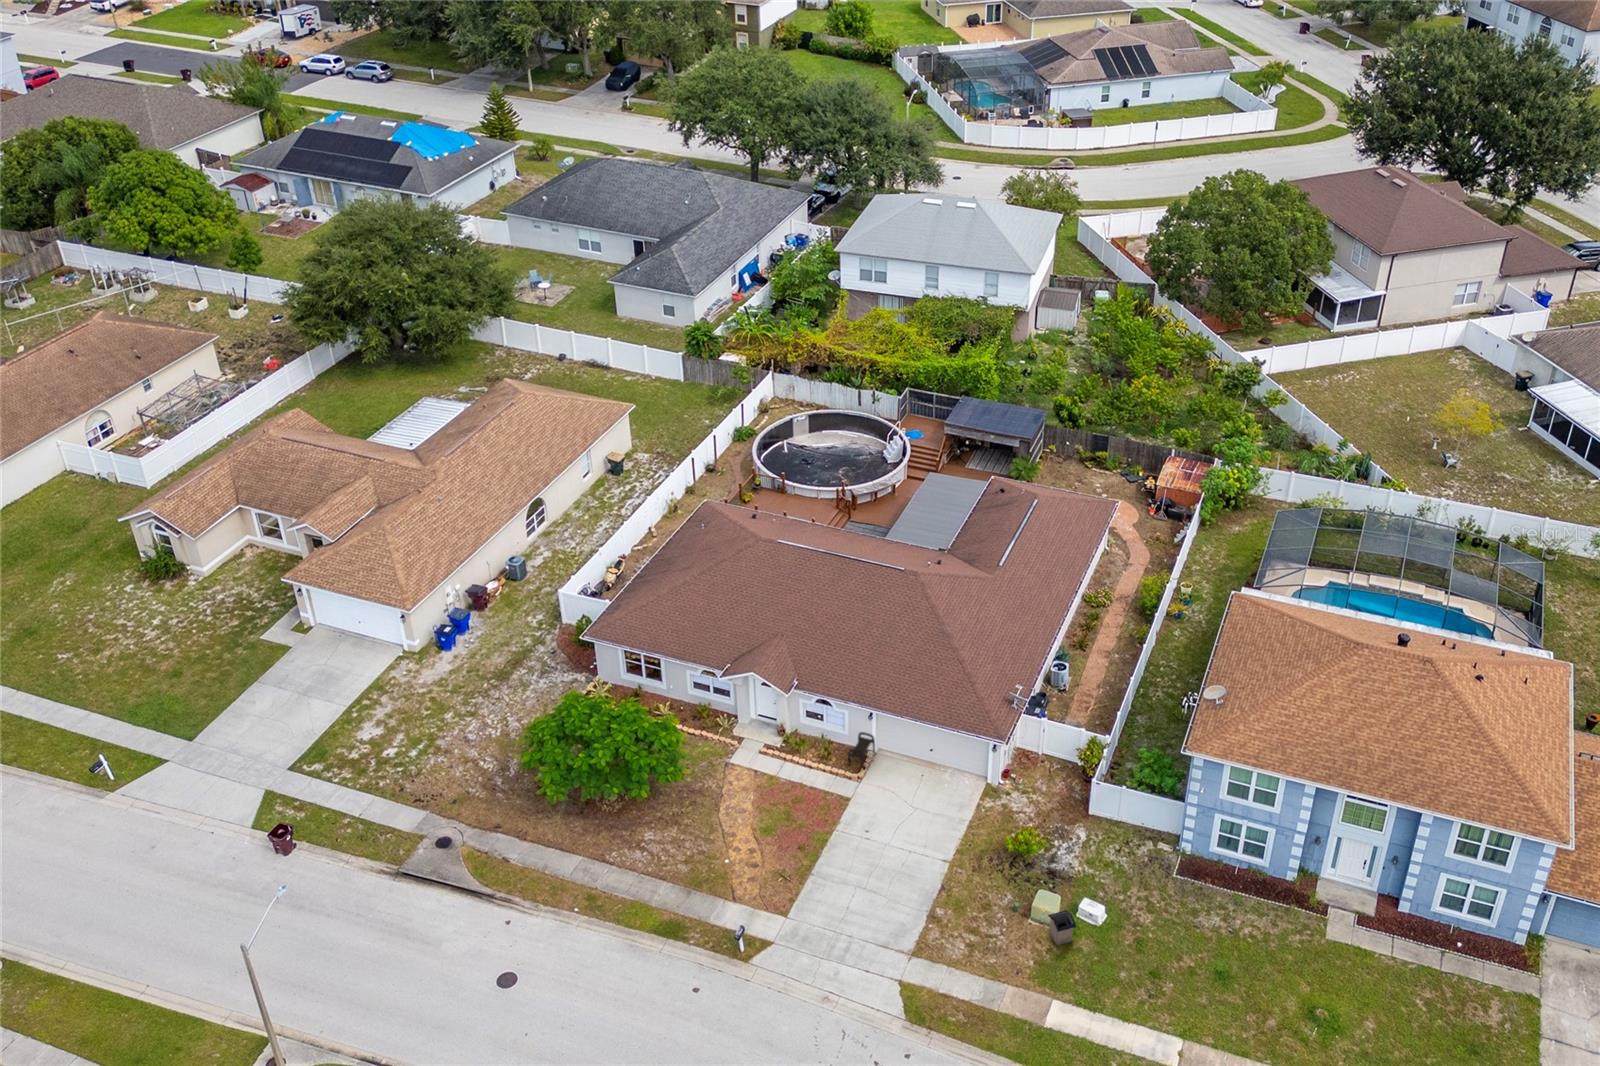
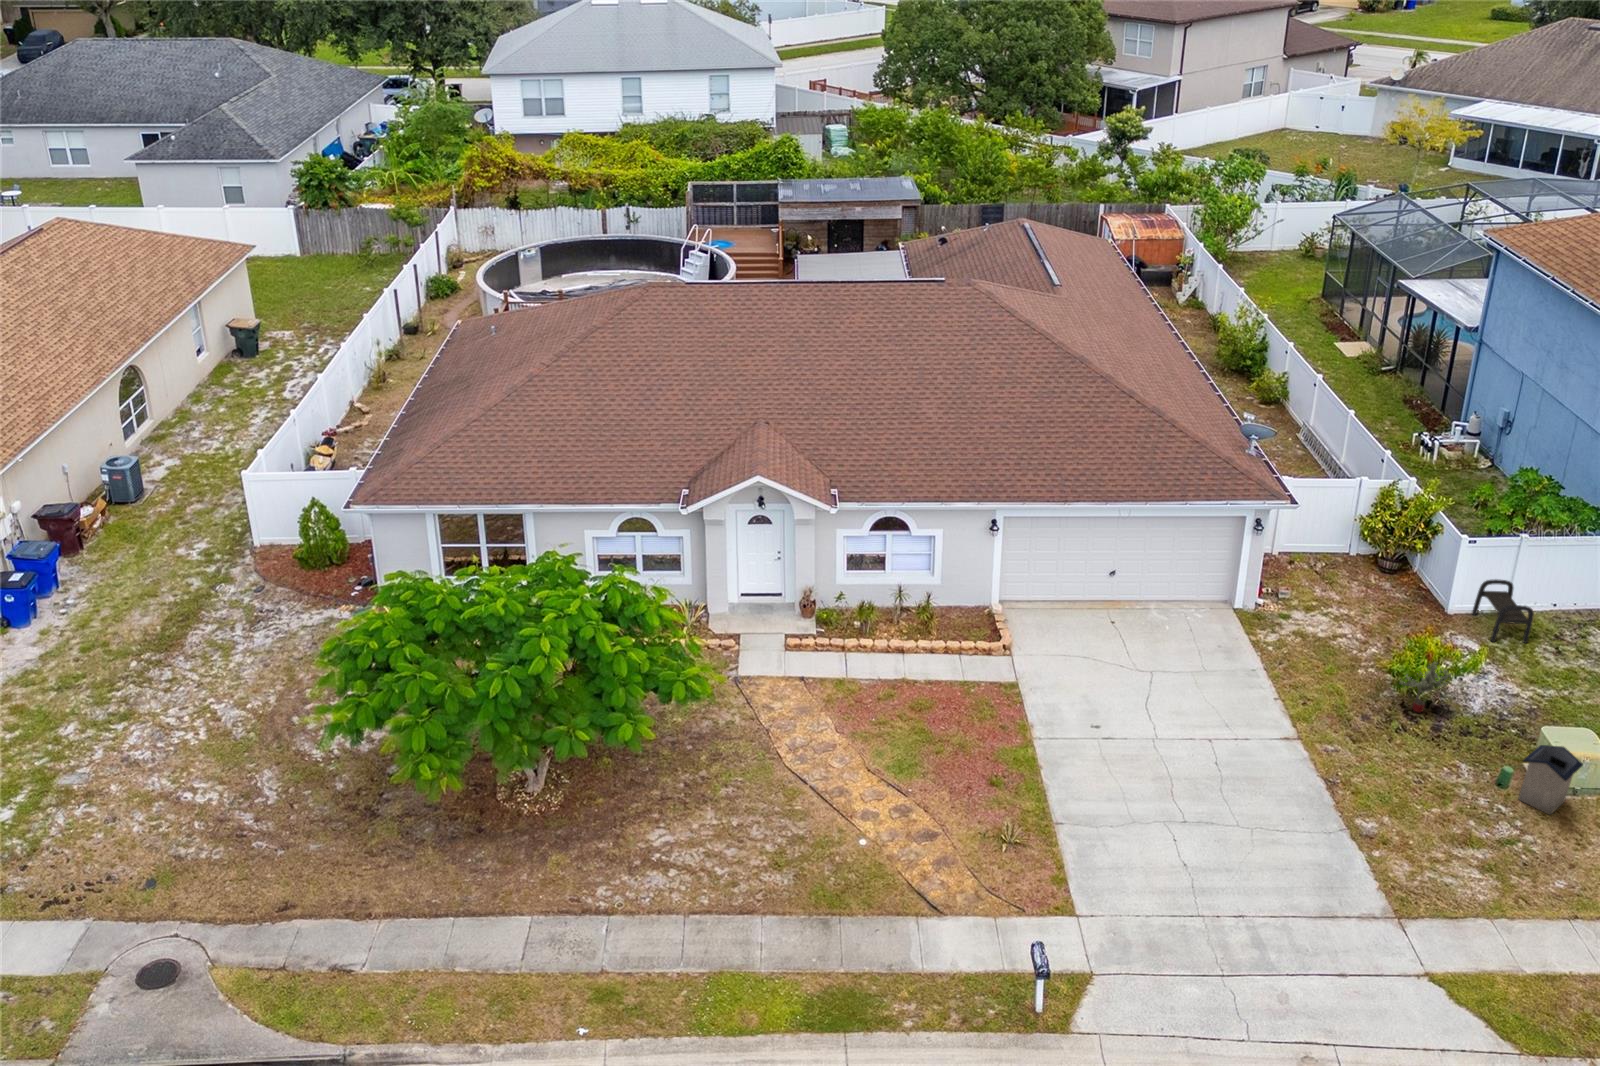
bench: present [848,732,875,769] -> present [1472,579,1534,643]

